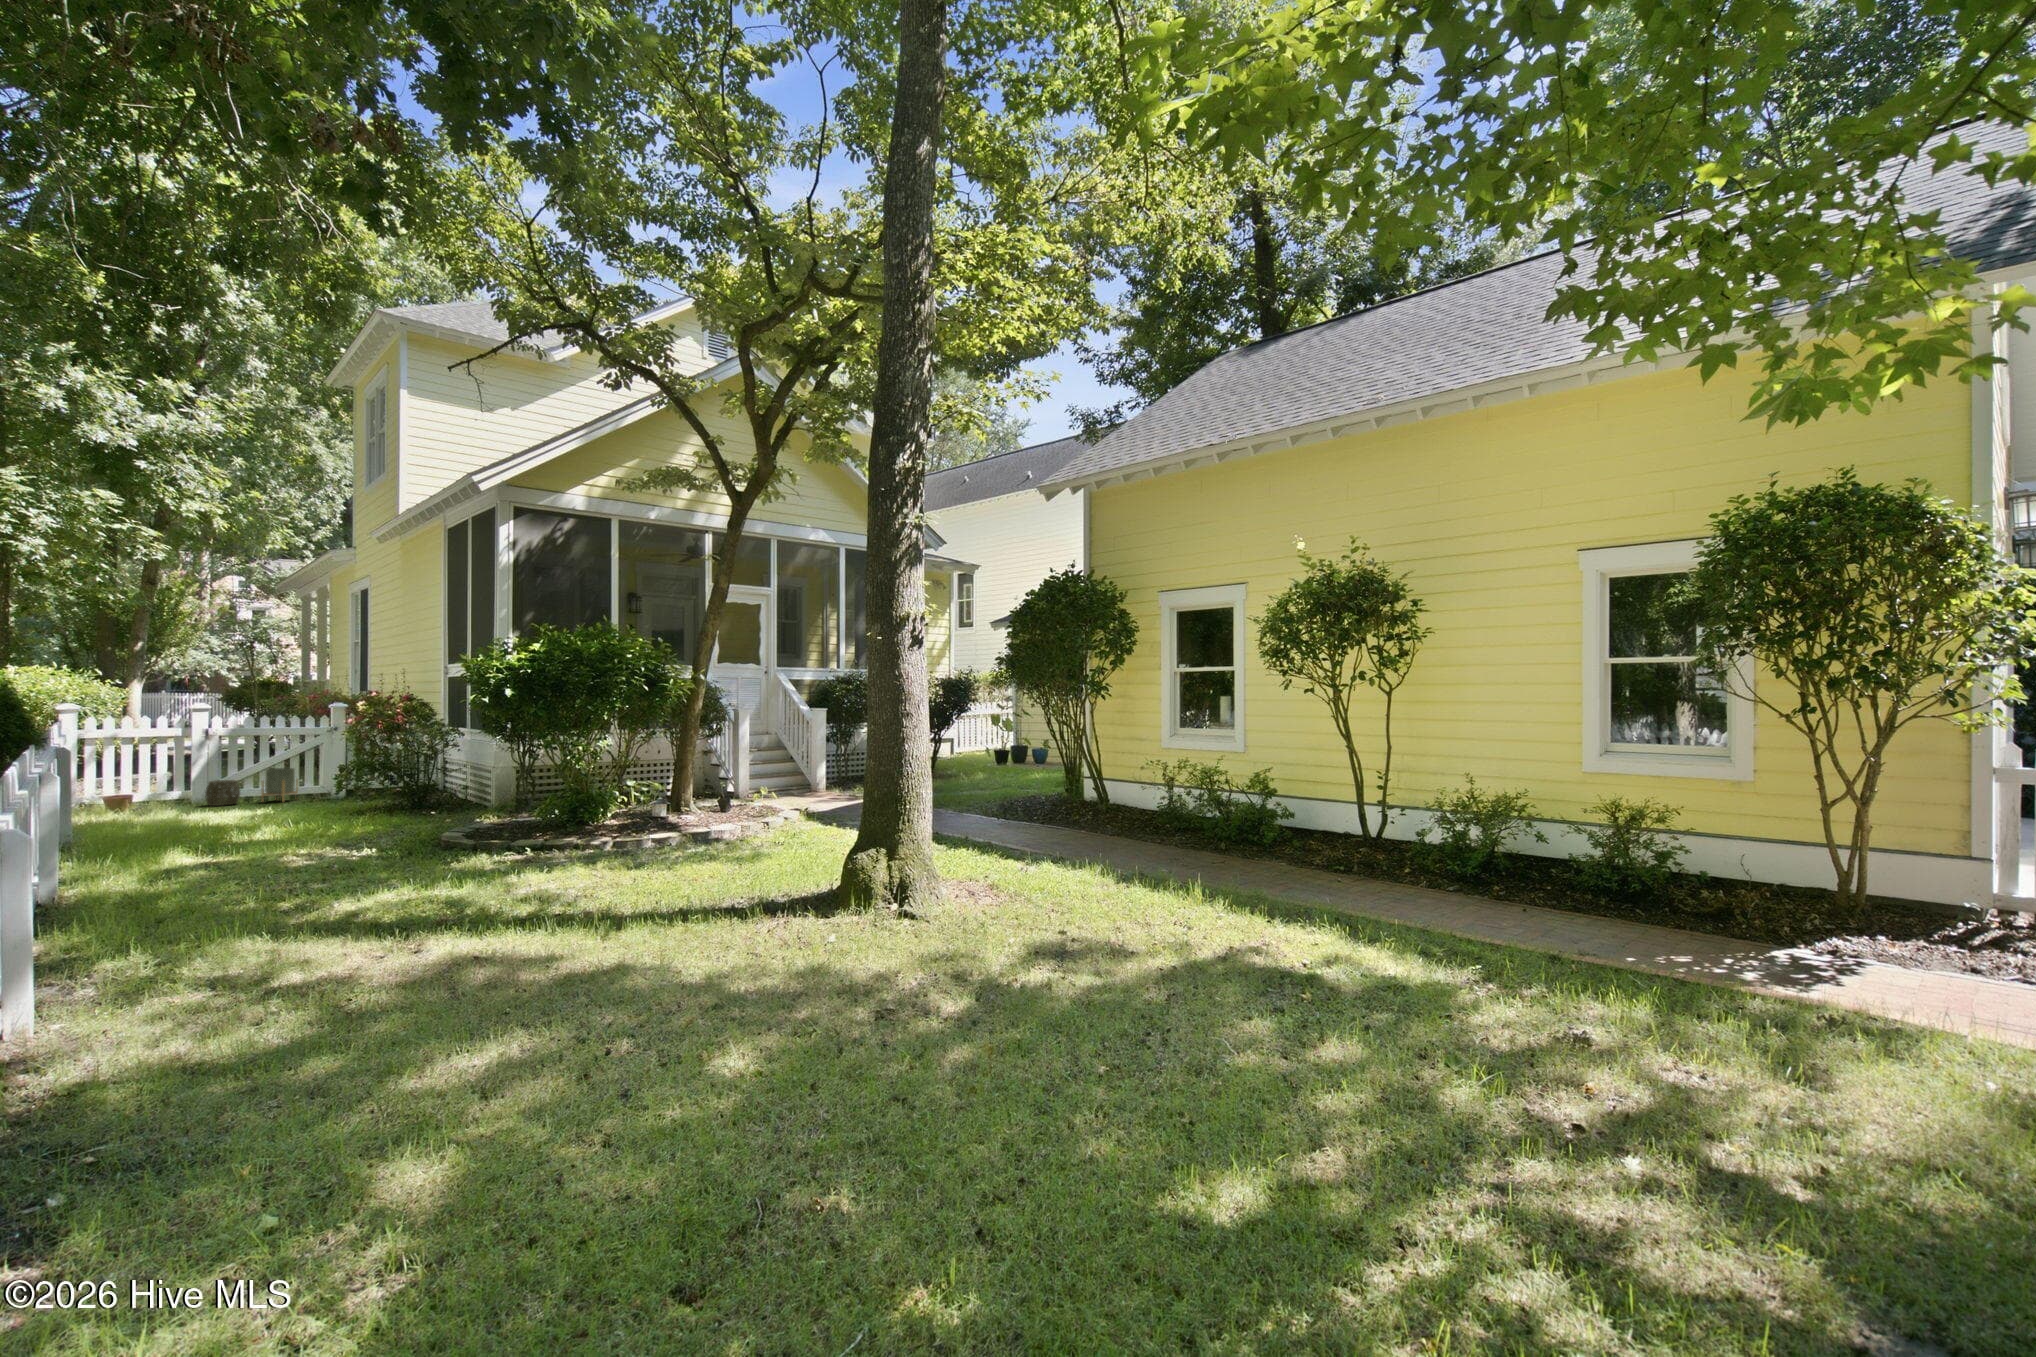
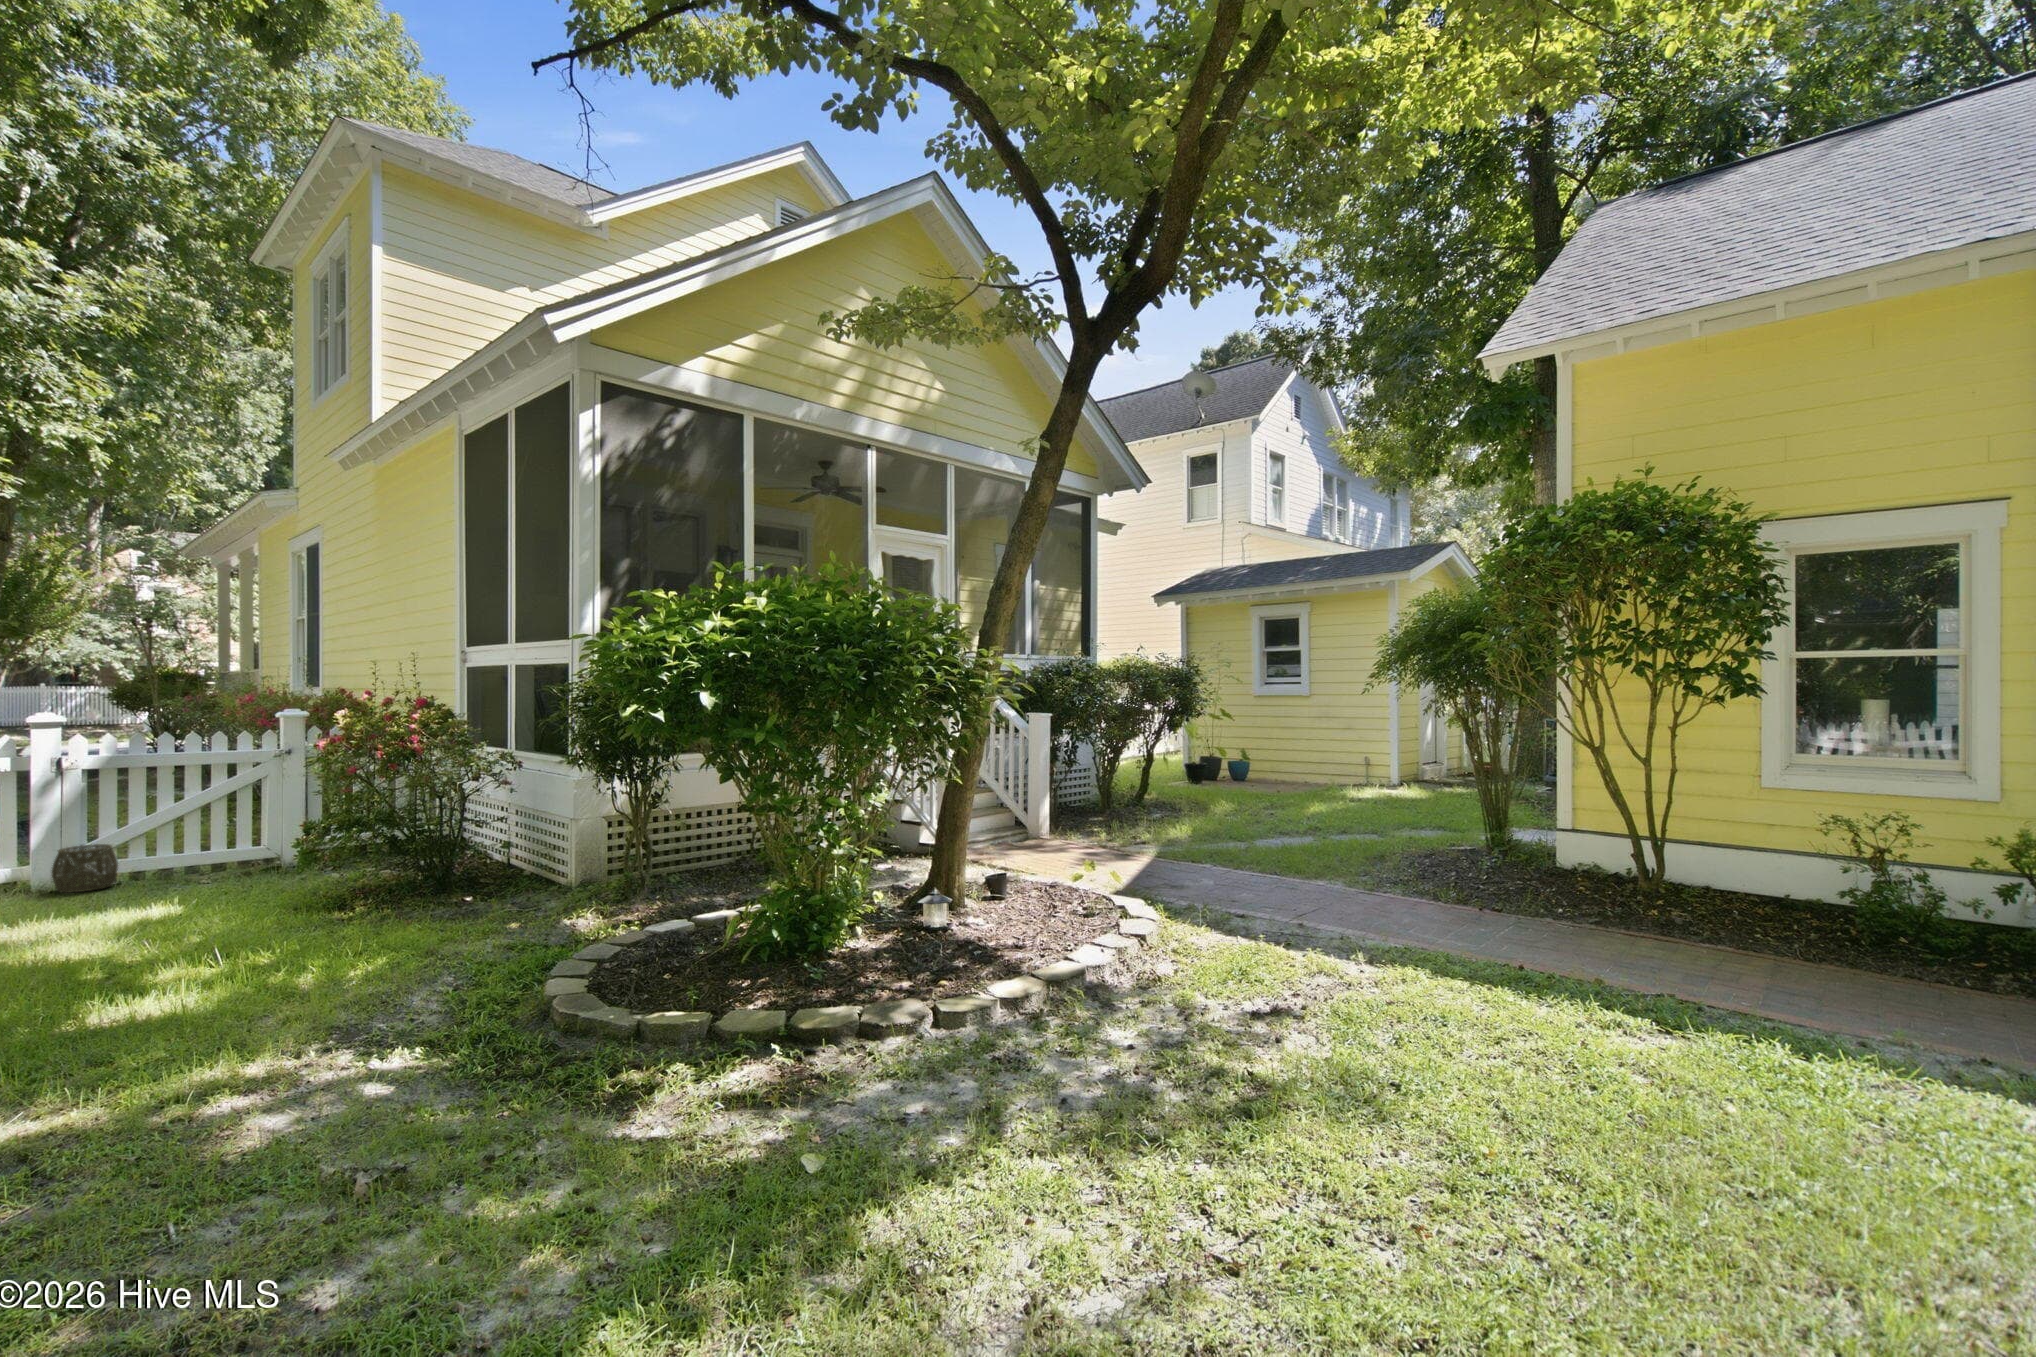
planter: present [261,768,298,802] -> none [158,818,223,880]

